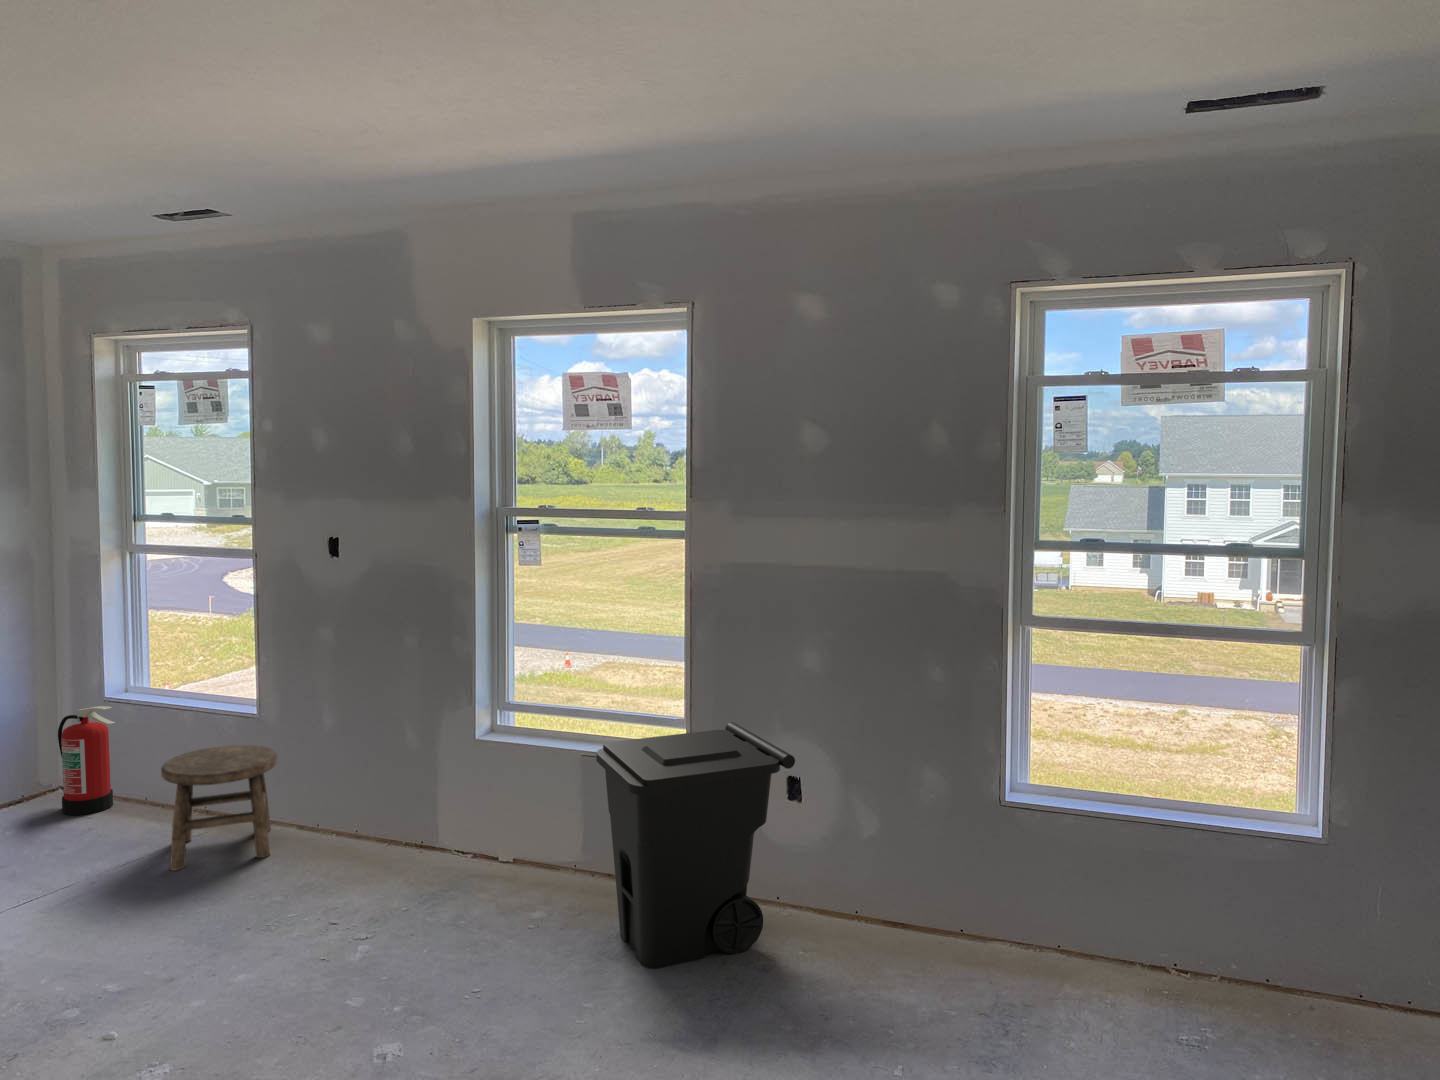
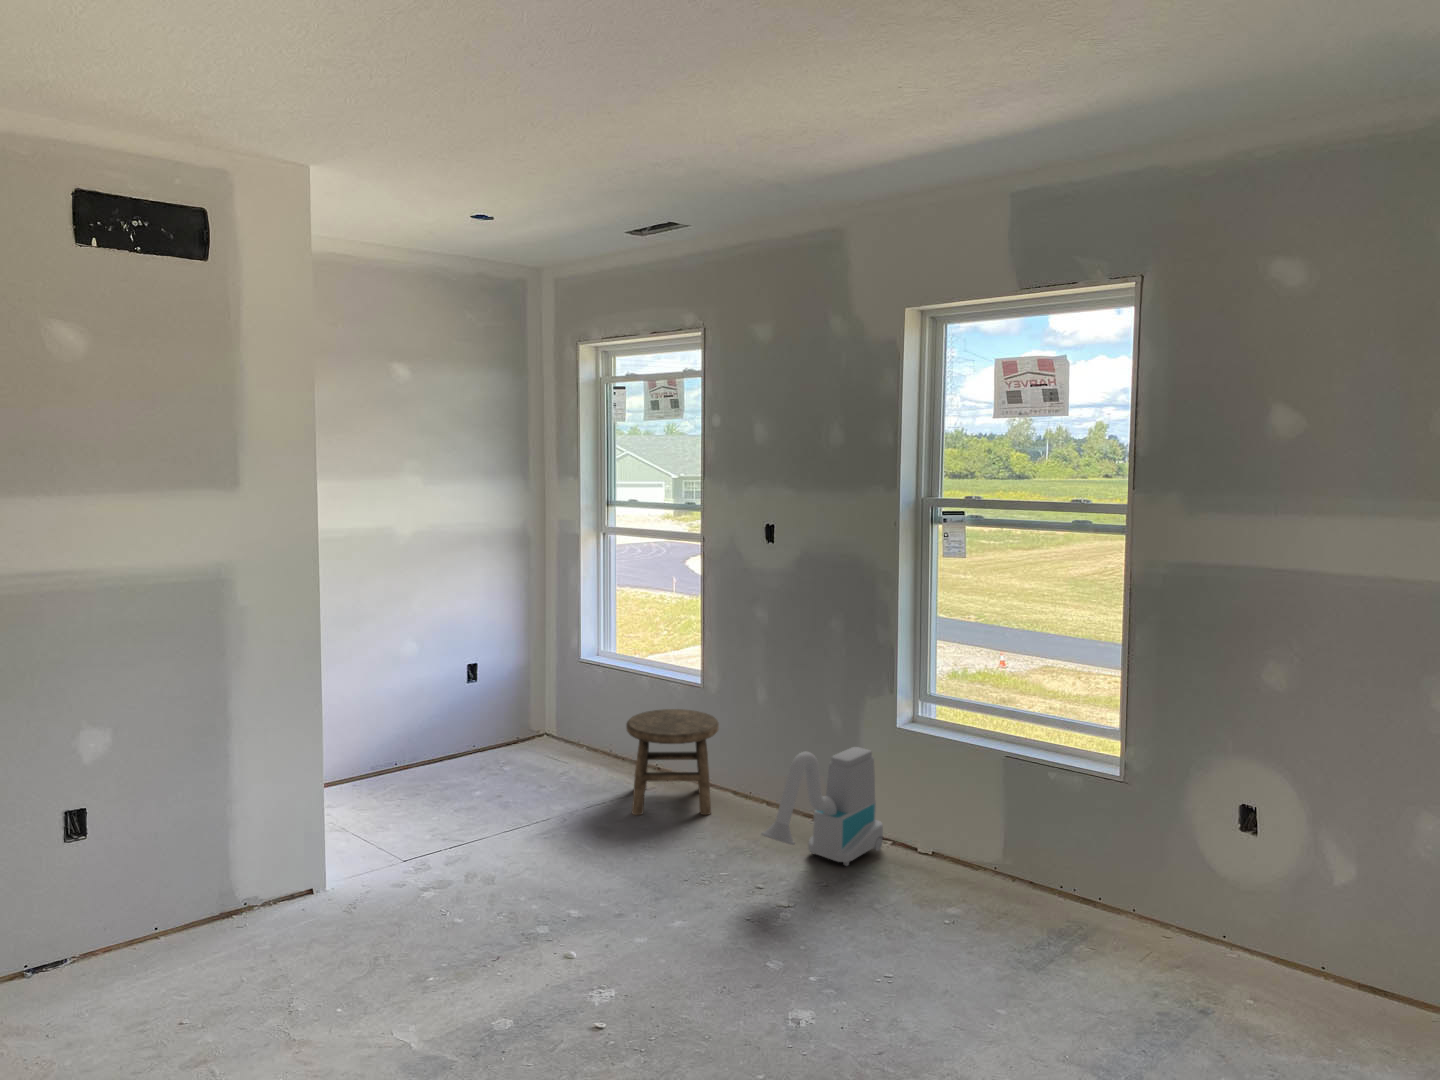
fire extinguisher: present [58,706,115,815] -> none [547,663,589,753]
trash can: present [596,722,795,969] -> none [1042,747,1292,1012]
vacuum cleaner: none [319,762,459,885] -> present [761,747,883,866]

